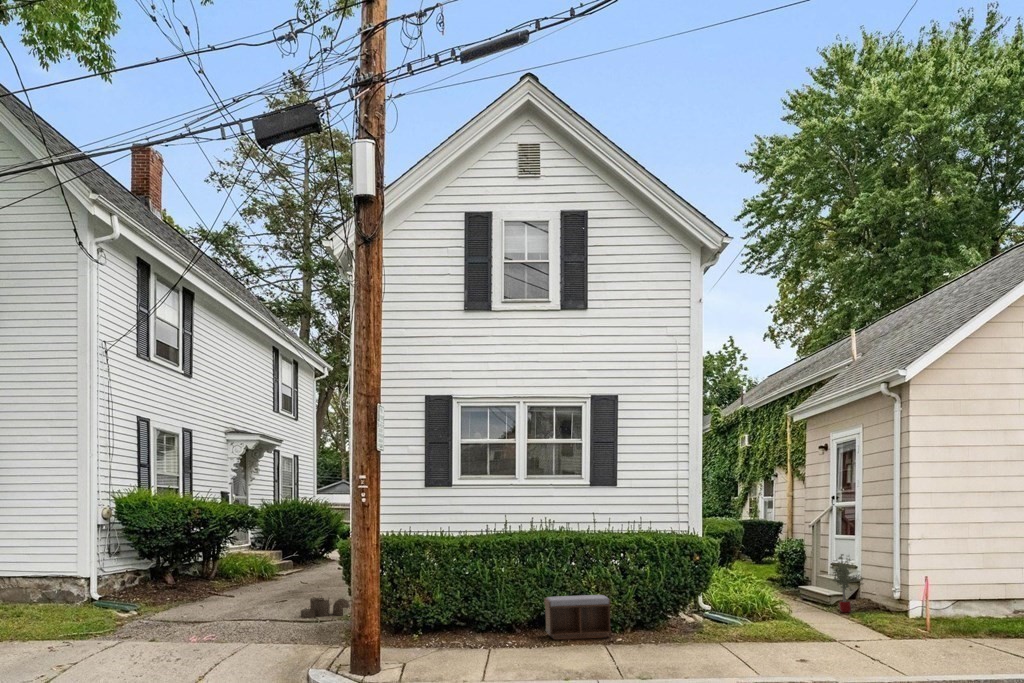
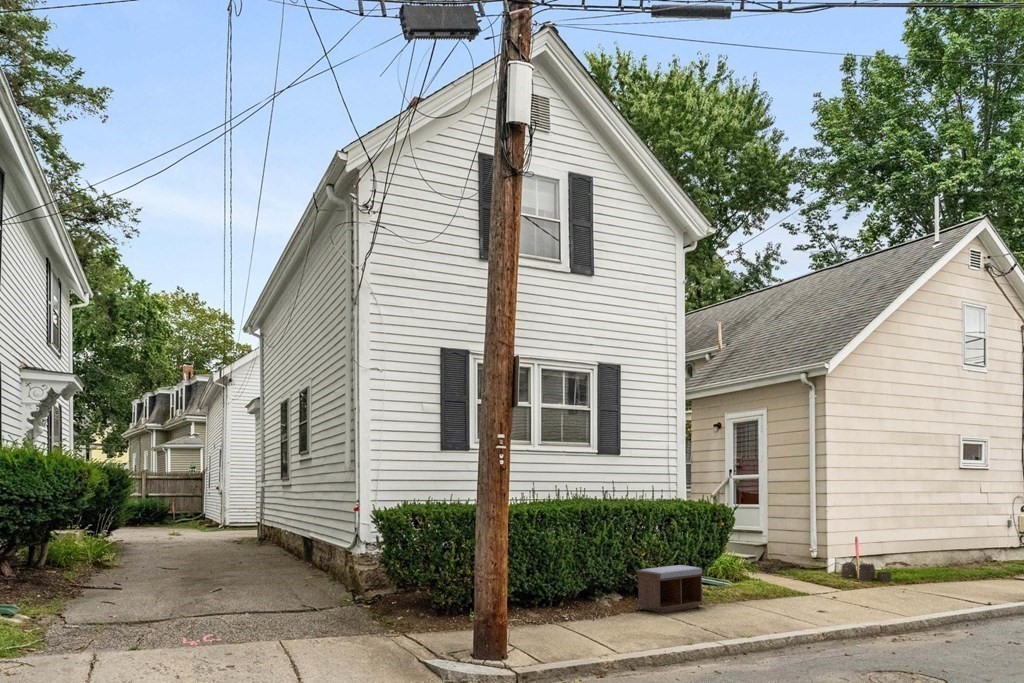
potted tree: present [832,554,863,613] -> none [773,520,804,572]
woven basket: present [301,598,350,618] -> present [841,562,892,581]

